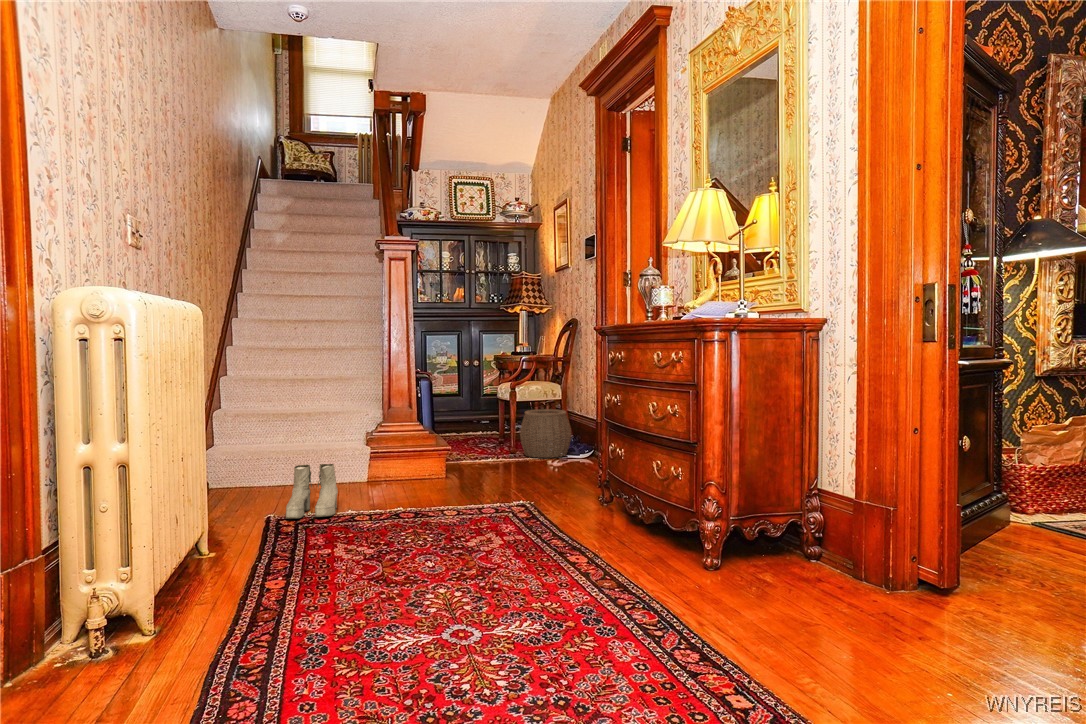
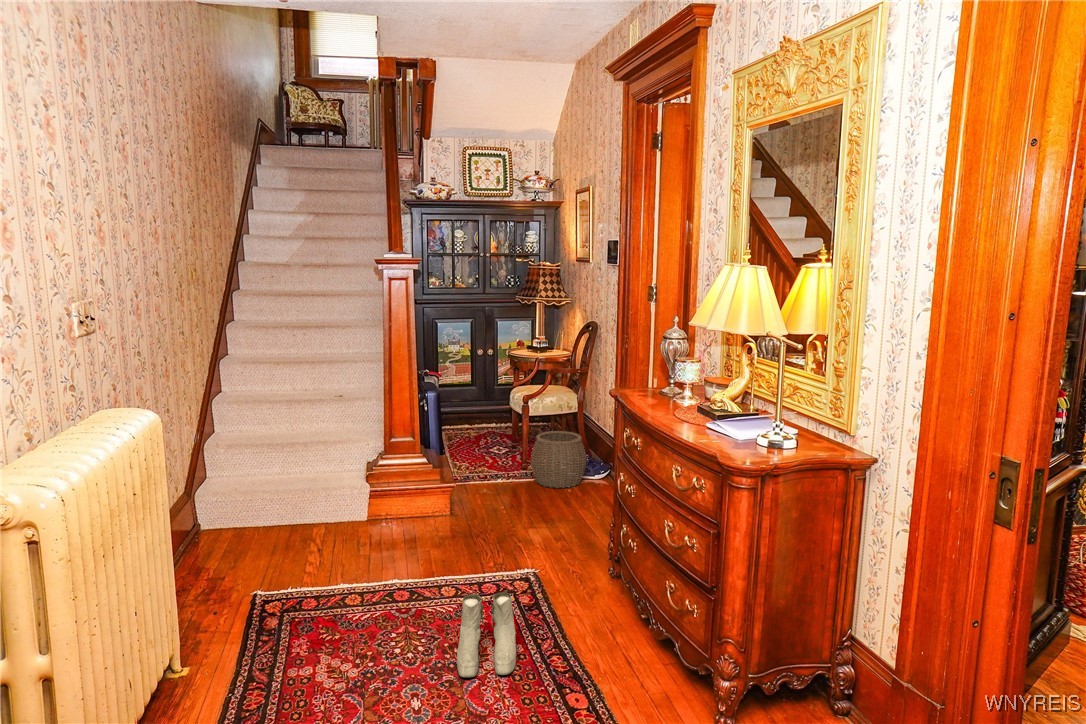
boots: present [286,464,338,519] -> present [457,592,516,678]

